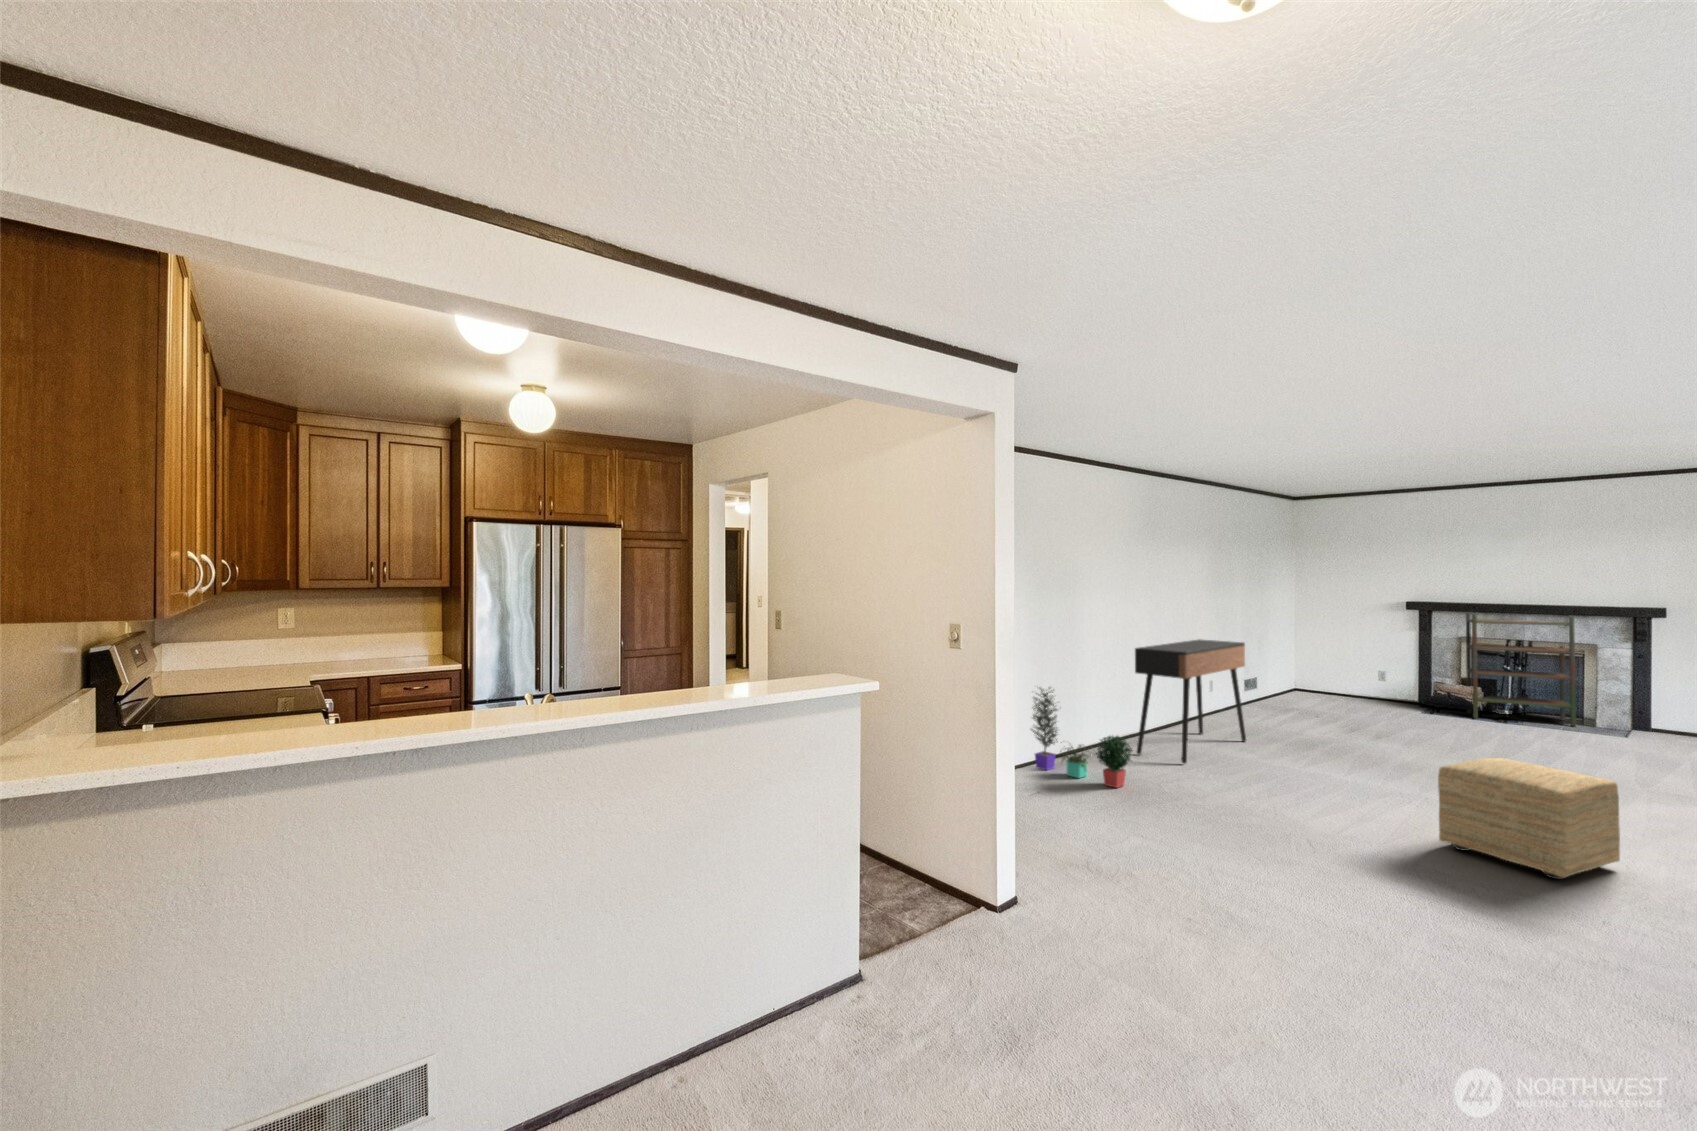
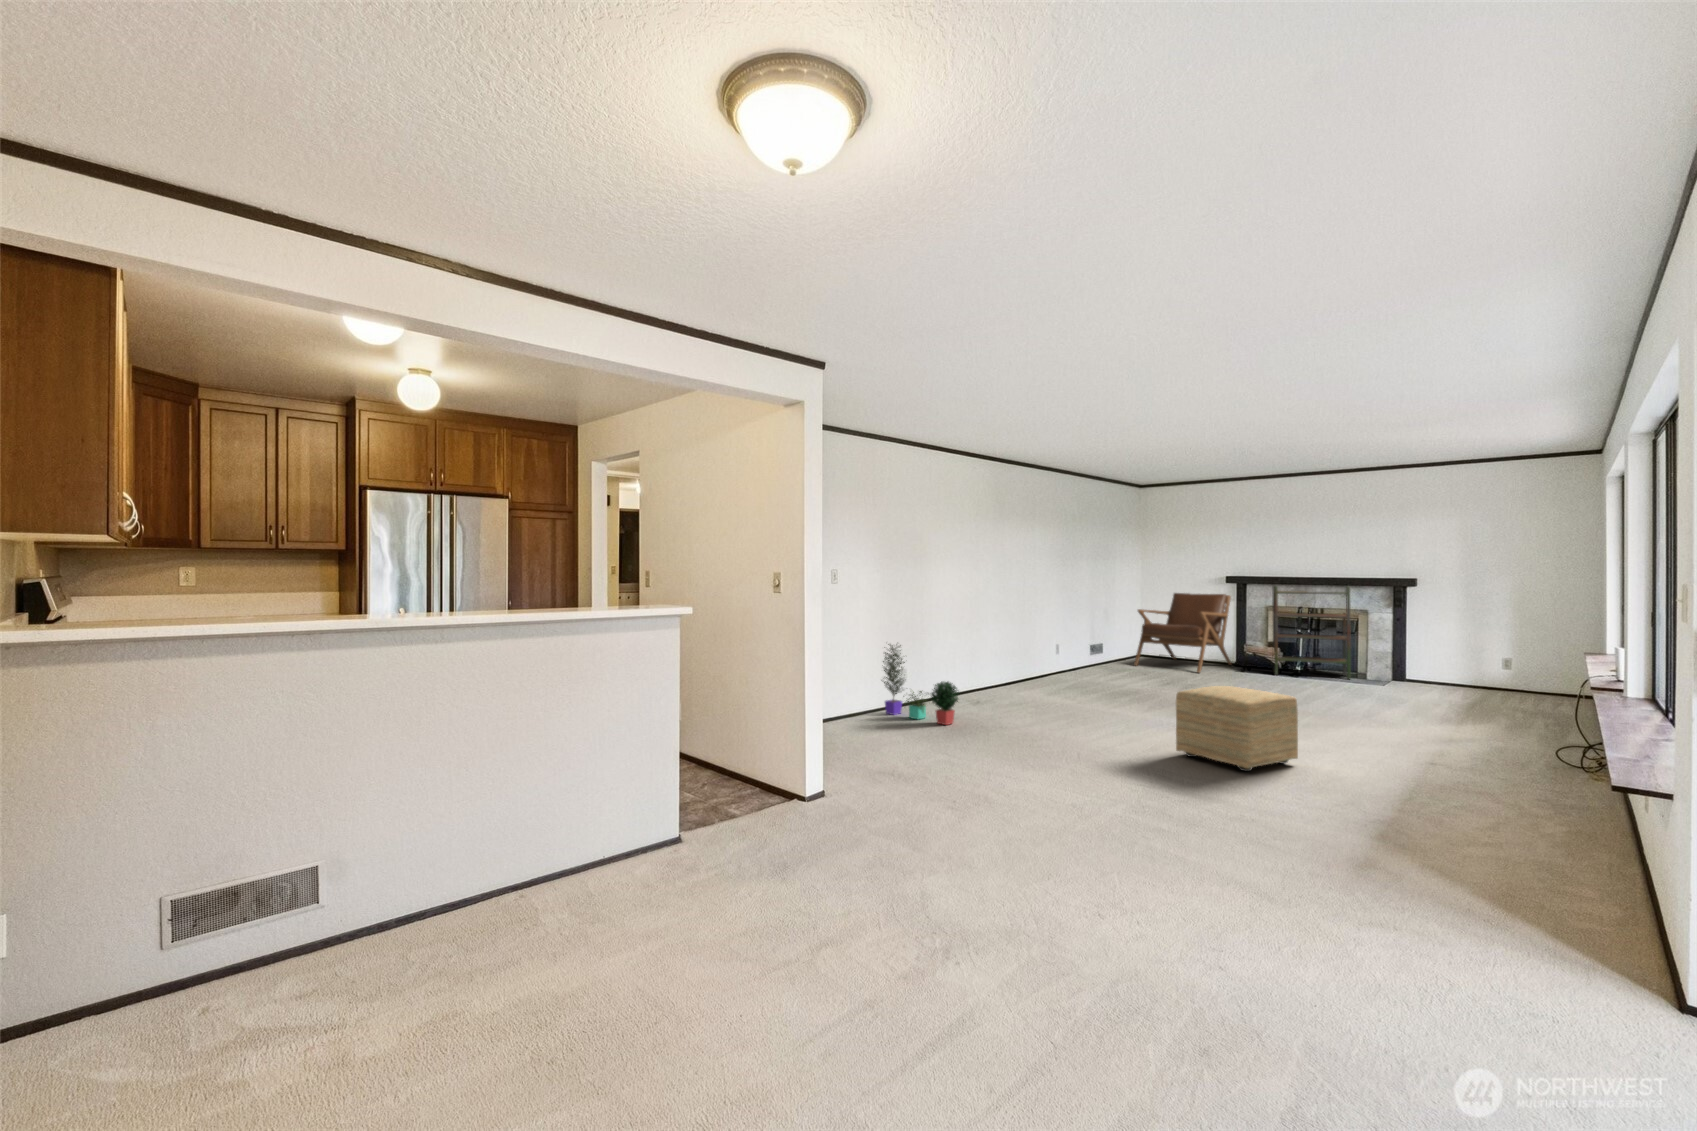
lounge chair: none [1292,618,1410,714] -> present [1134,593,1232,673]
console table: present [1135,639,1246,764] -> none [976,606,1075,708]

